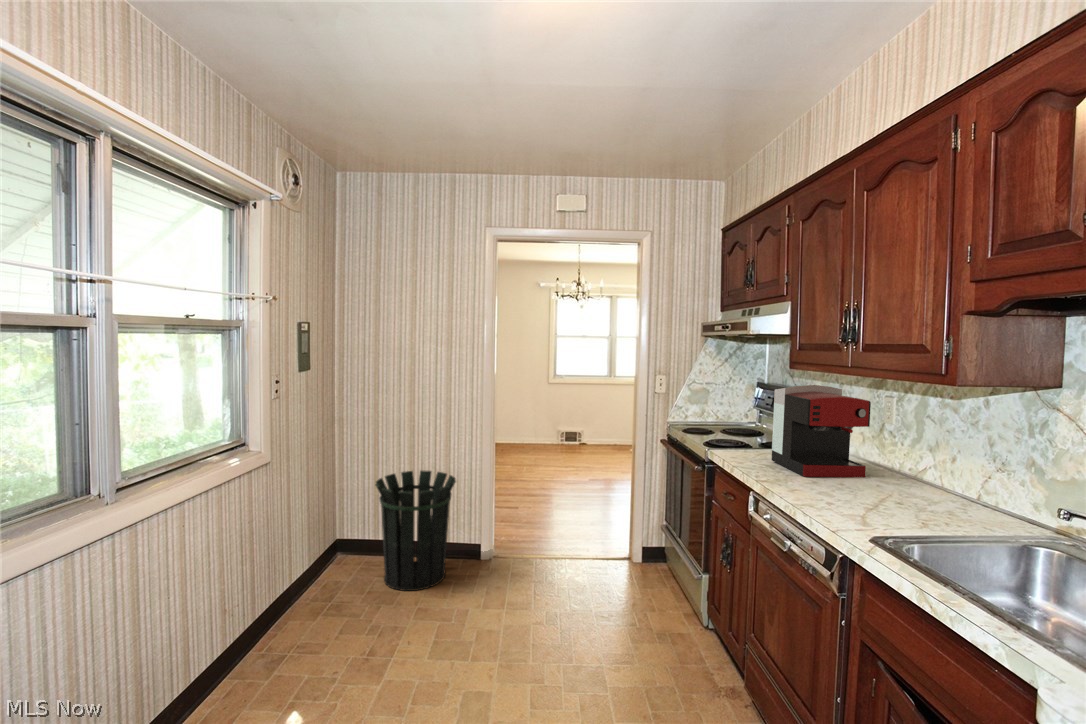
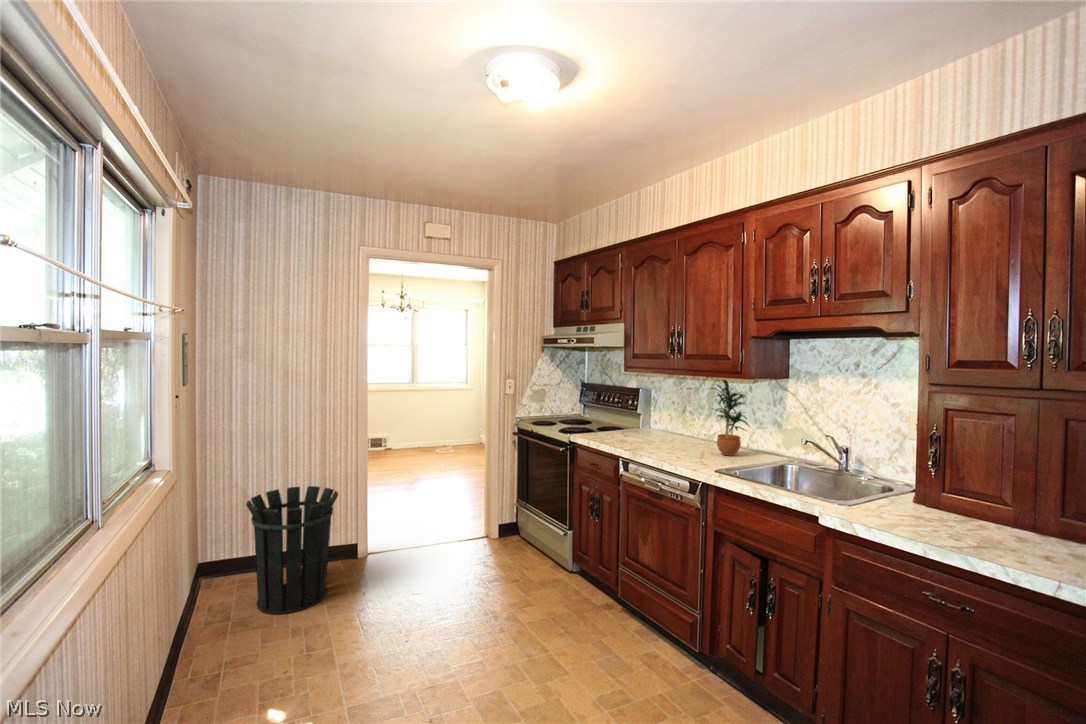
potted plant: none [888,382,972,512] -> present [710,379,749,456]
coffee maker: present [772,385,871,477] -> none [622,383,685,445]

